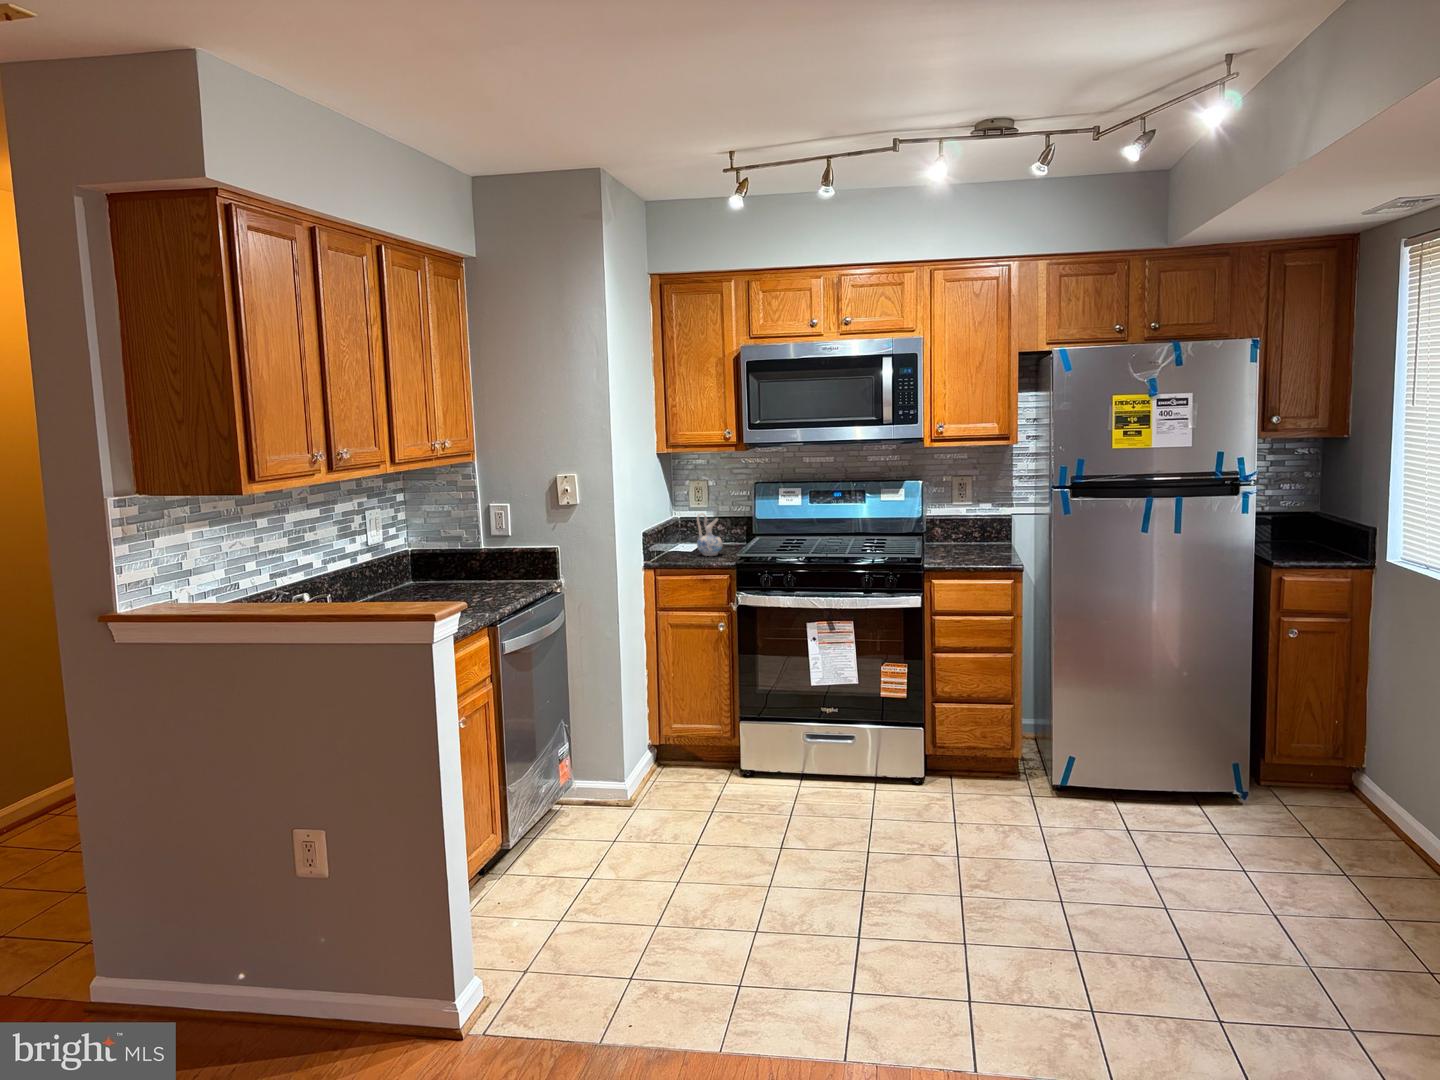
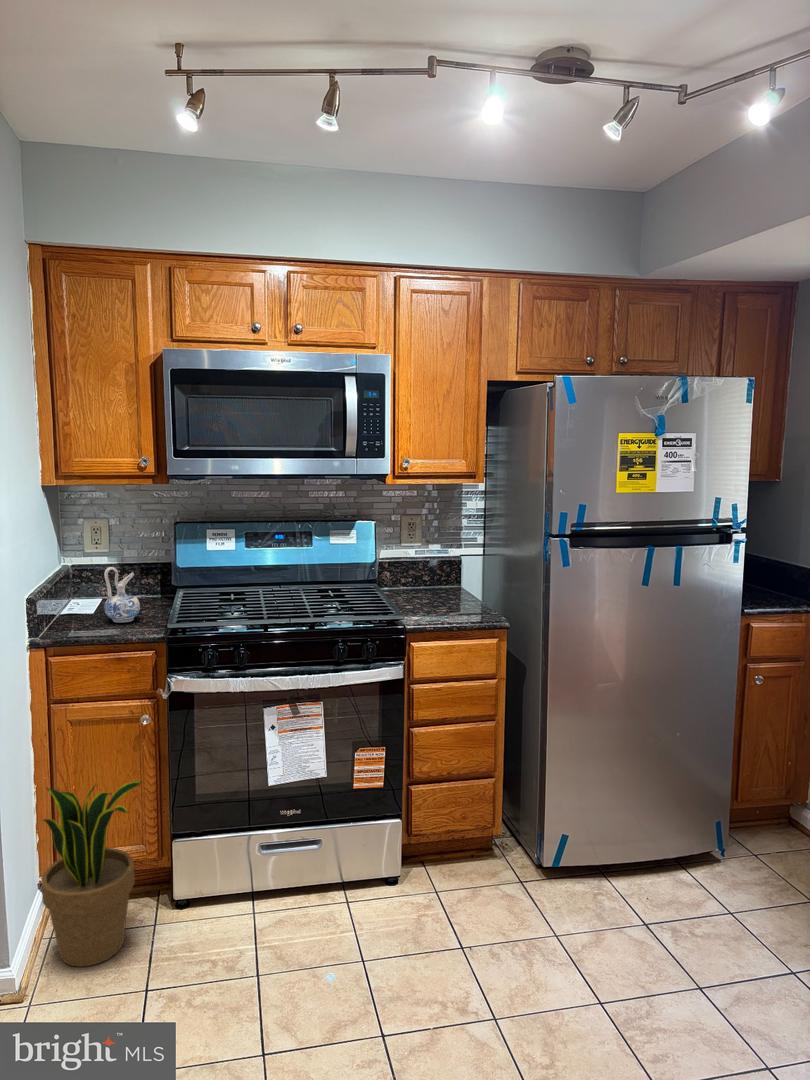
potted plant: none [648,664,716,794] -> present [42,781,142,967]

